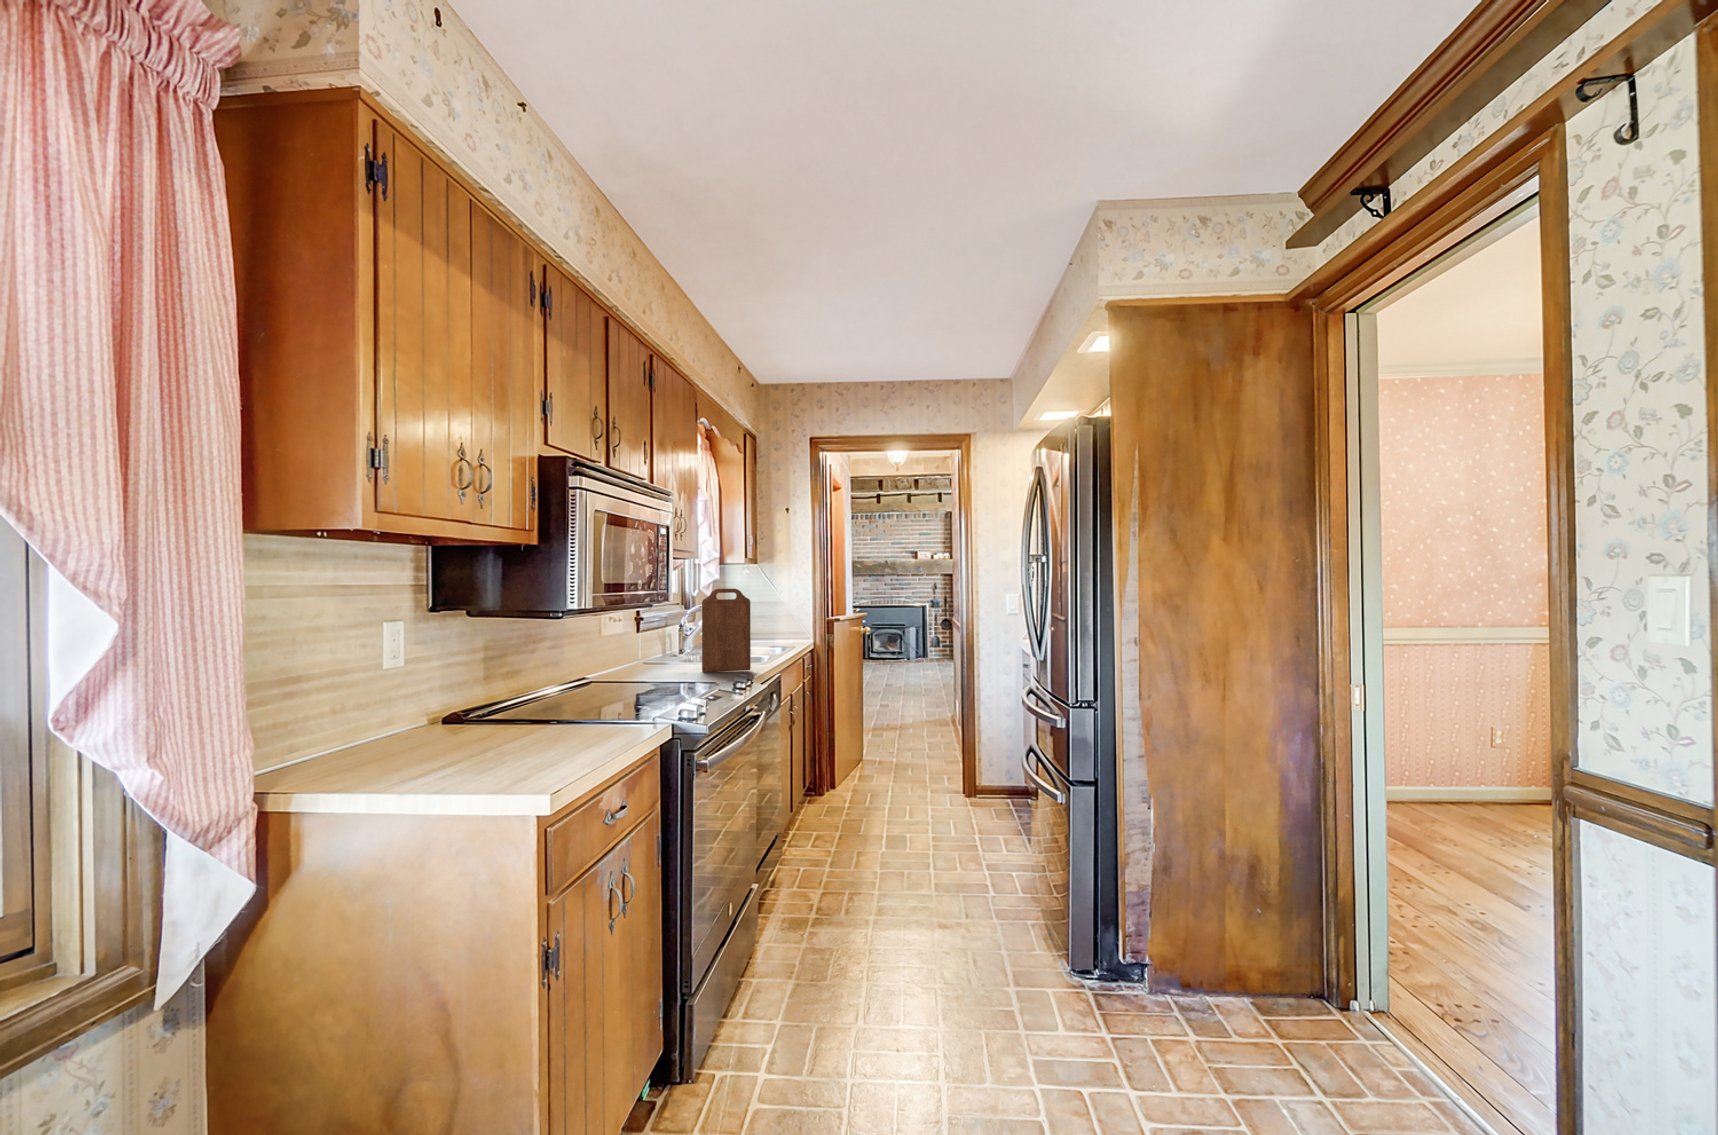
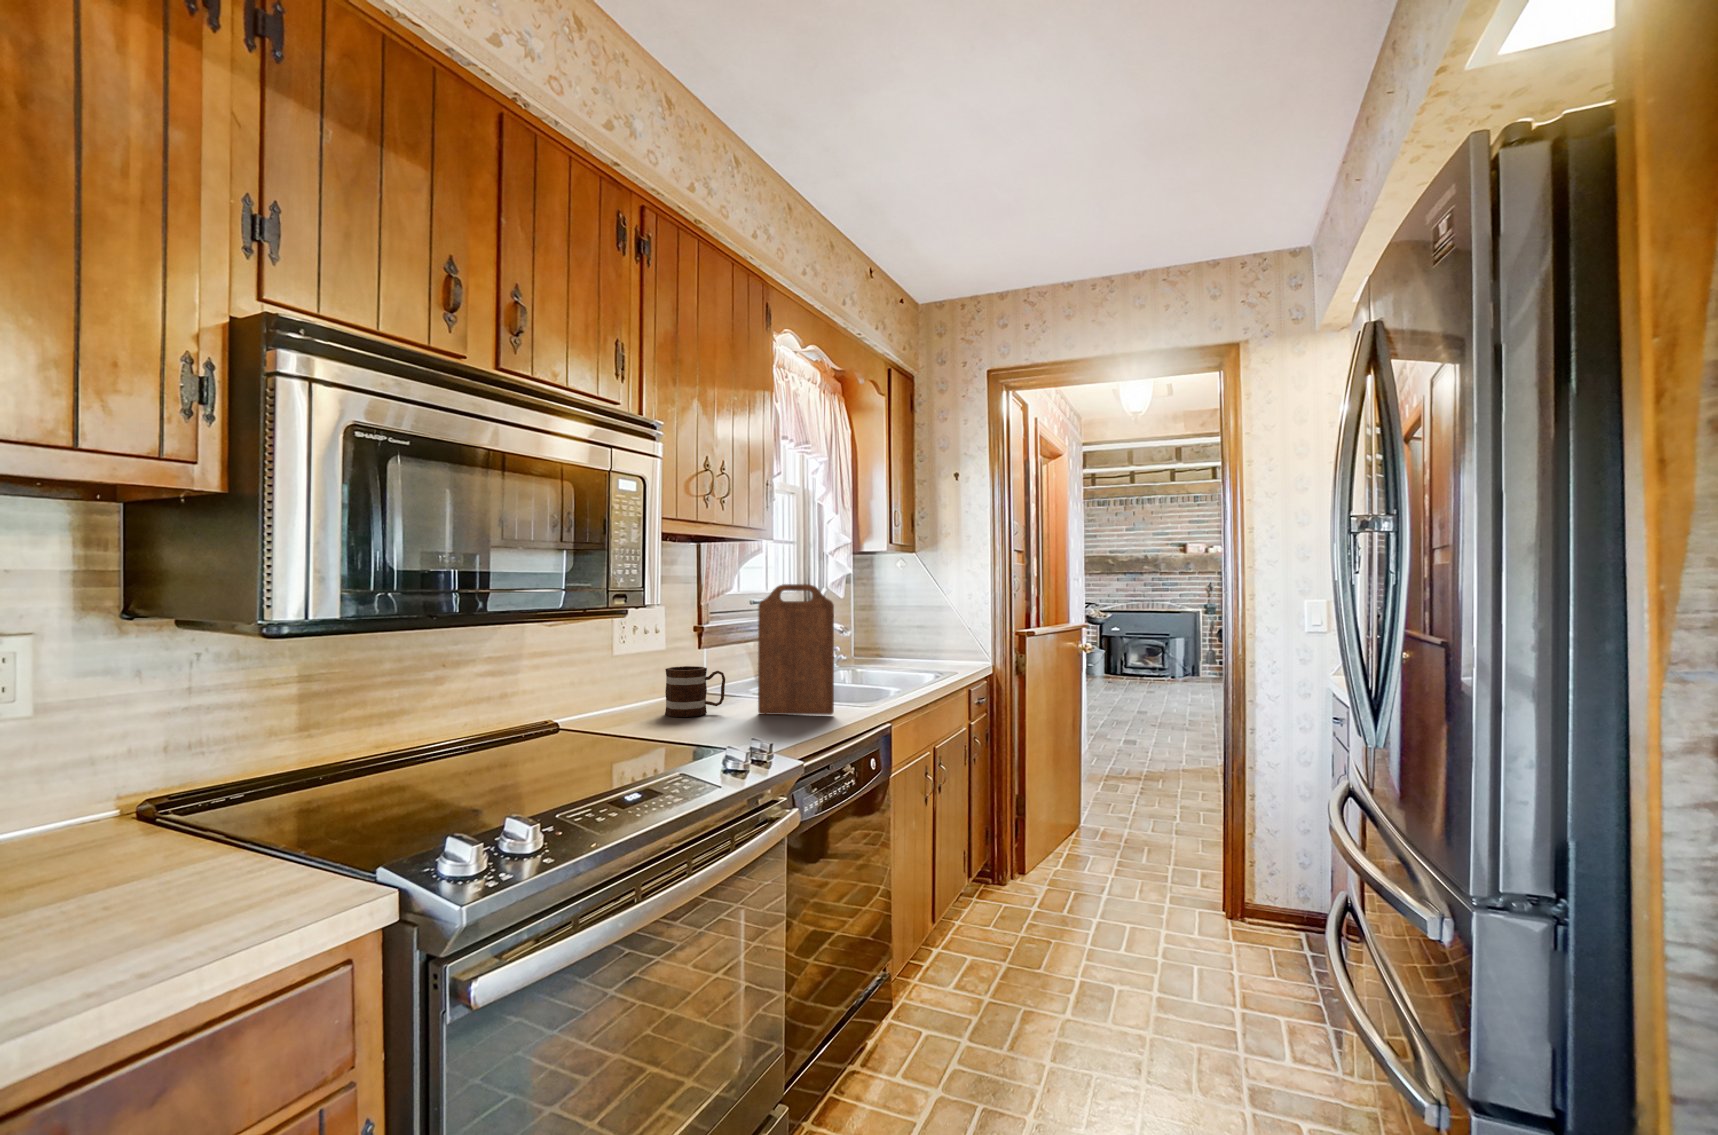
mug: none [643,643,681,675] -> present [665,666,725,717]

